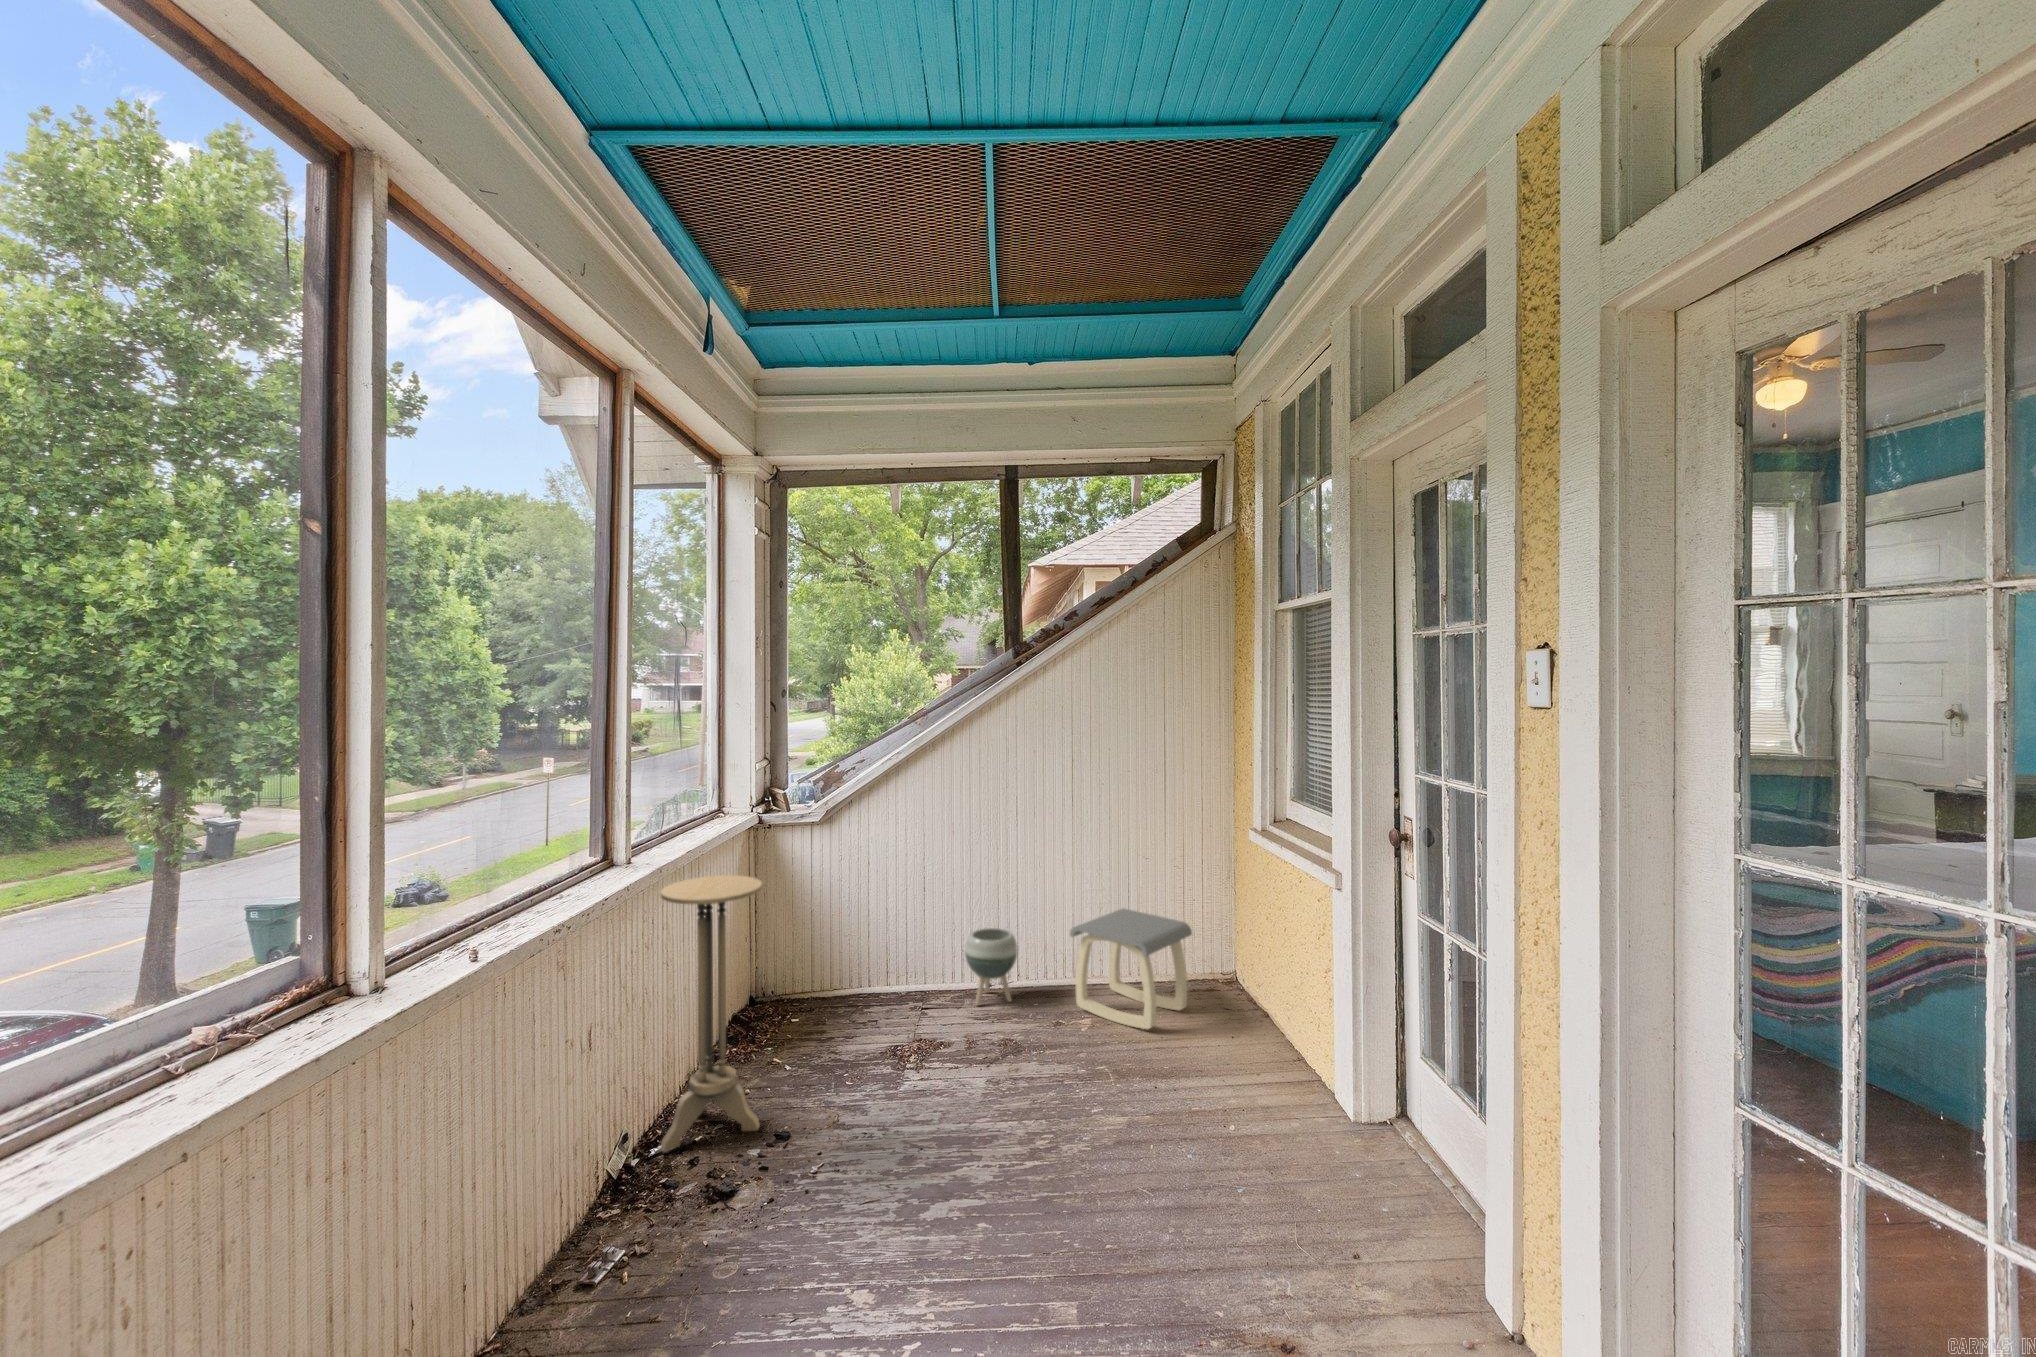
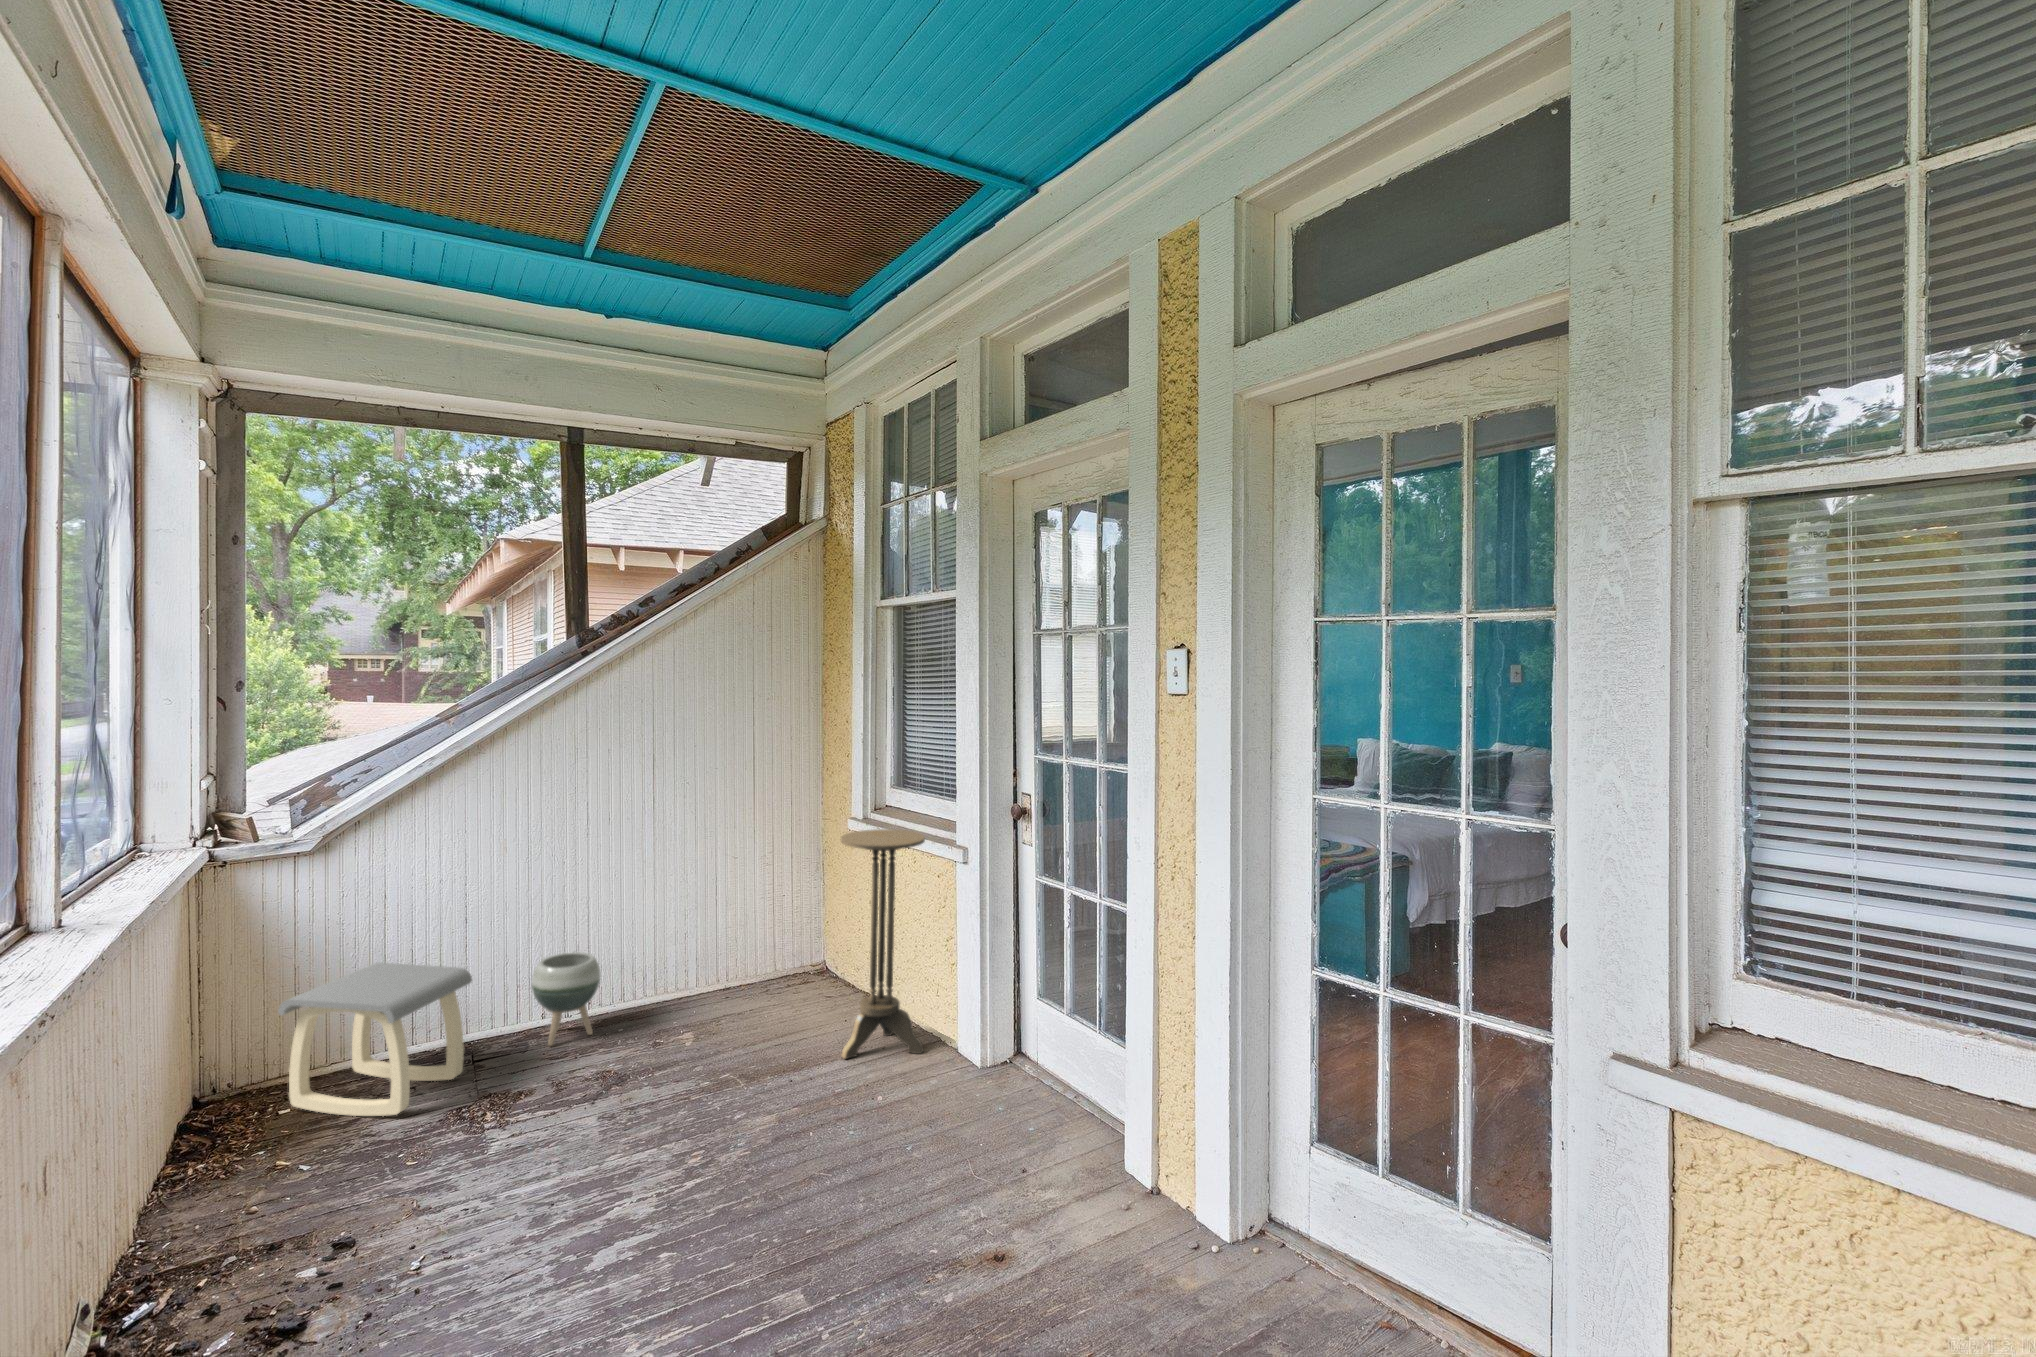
side table: present [660,875,762,1152] -> present [841,829,925,1059]
stool: present [1070,909,1192,1029] -> present [278,963,472,1116]

